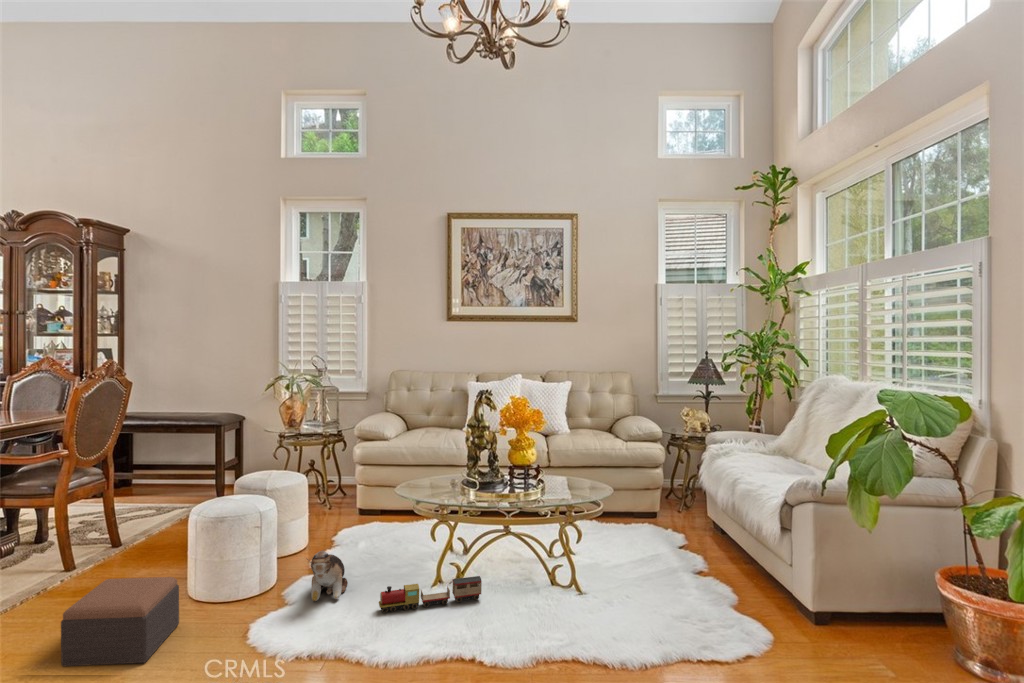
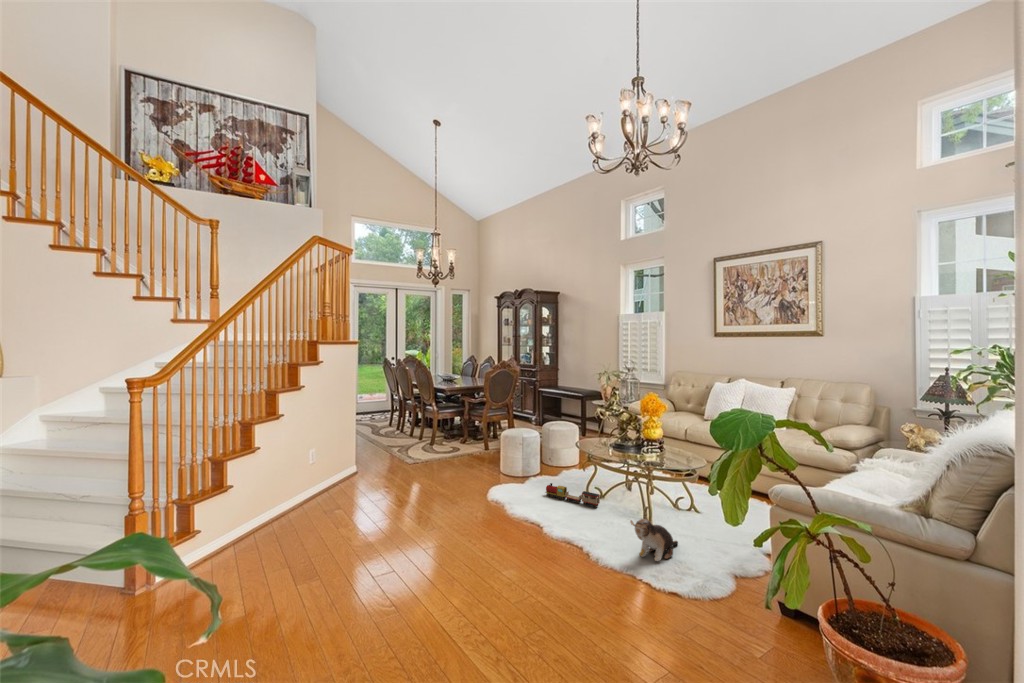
plush toy: present [306,550,348,601] -> present [630,519,678,561]
footstool: present [61,577,179,667] -> none [438,446,481,480]

